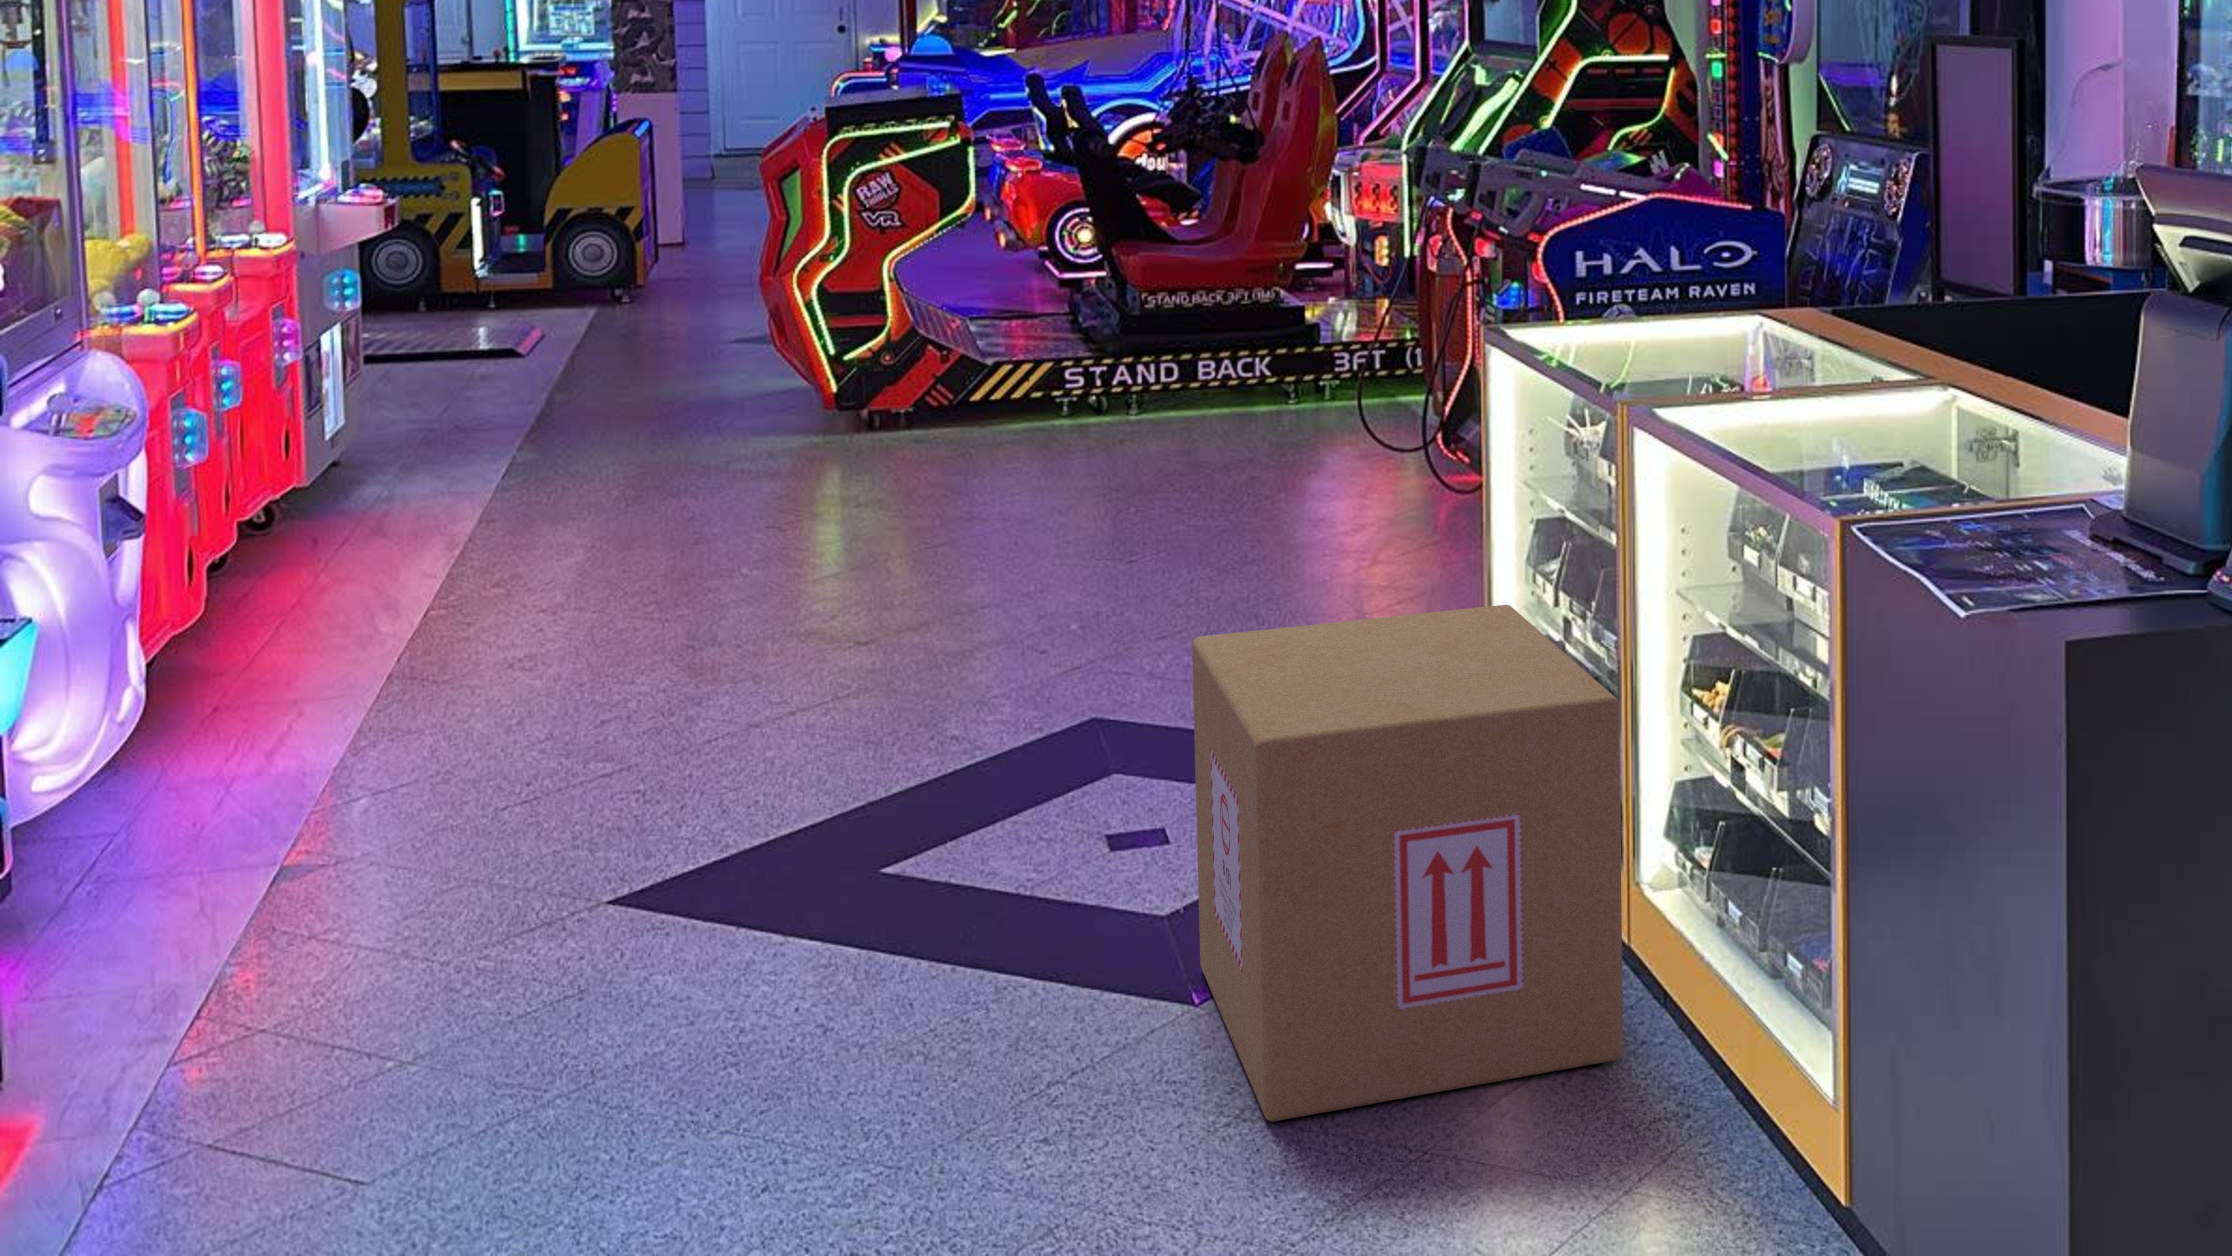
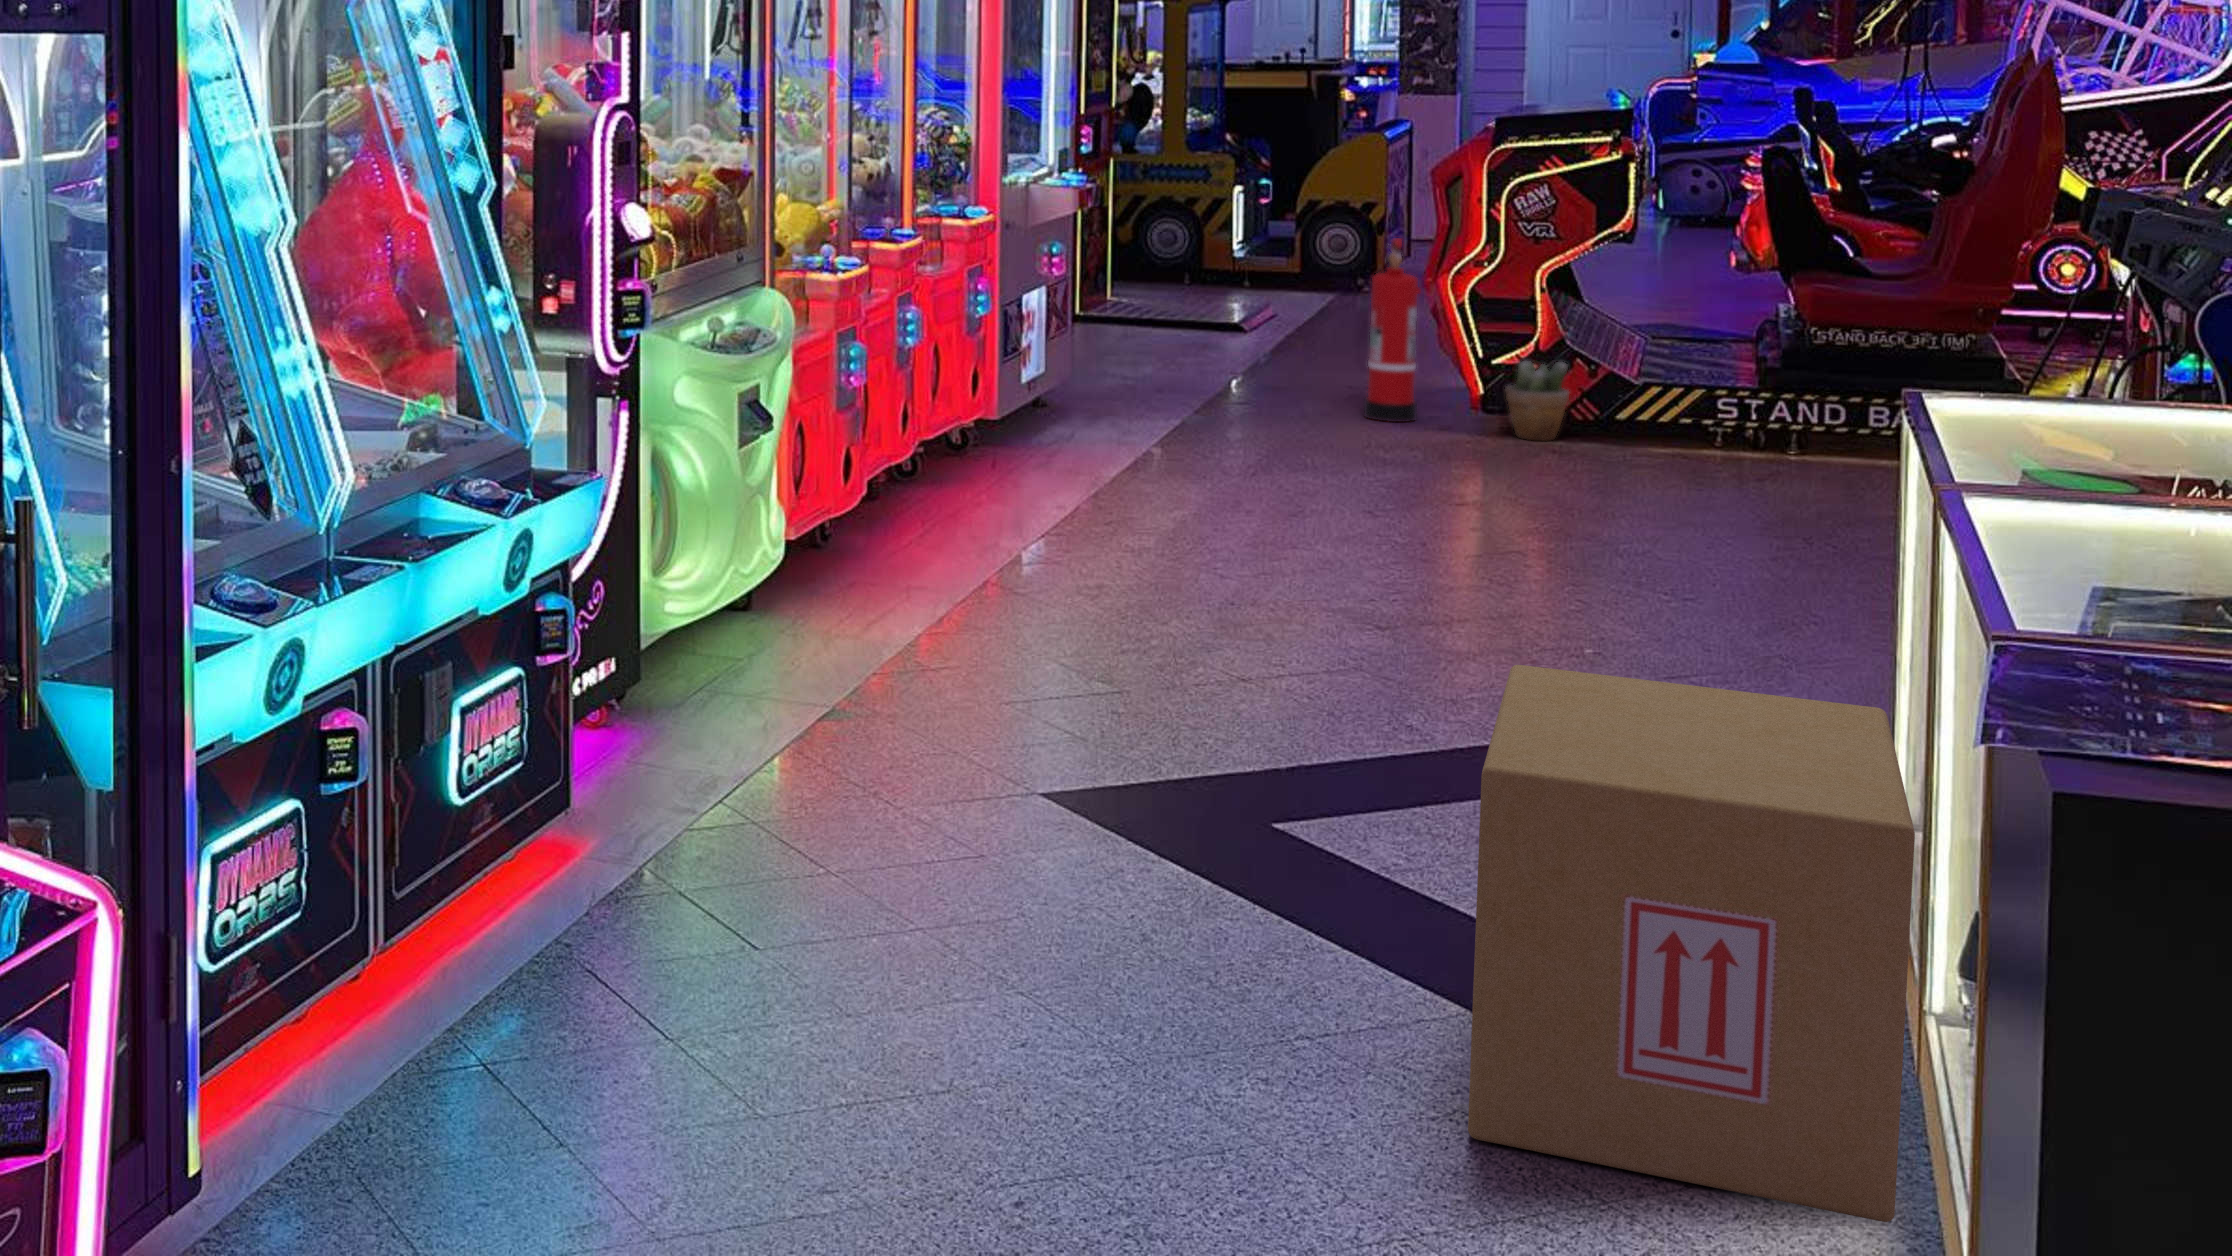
fire extinguisher: none [716,241,775,439] -> present [1364,238,1421,422]
potted plant: none [869,351,933,435] -> present [1506,361,1569,441]

